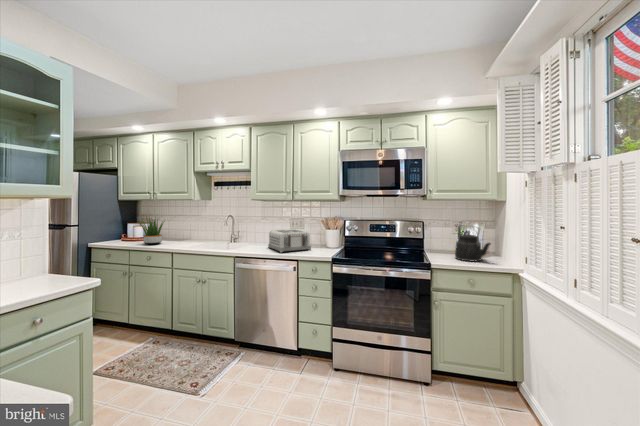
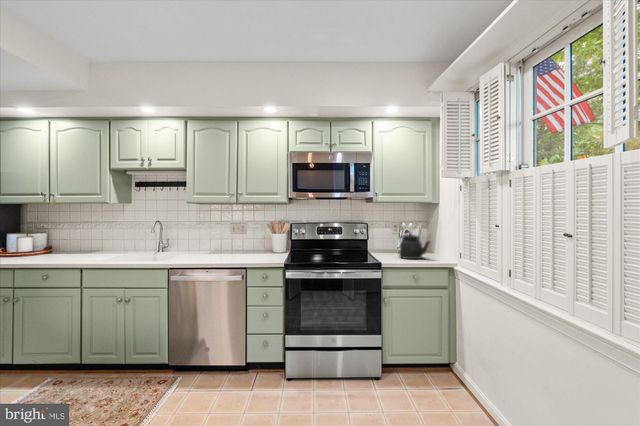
potted plant: present [141,218,164,245] -> none [33,222,68,258]
toaster: present [268,229,311,252] -> none [206,235,256,260]

